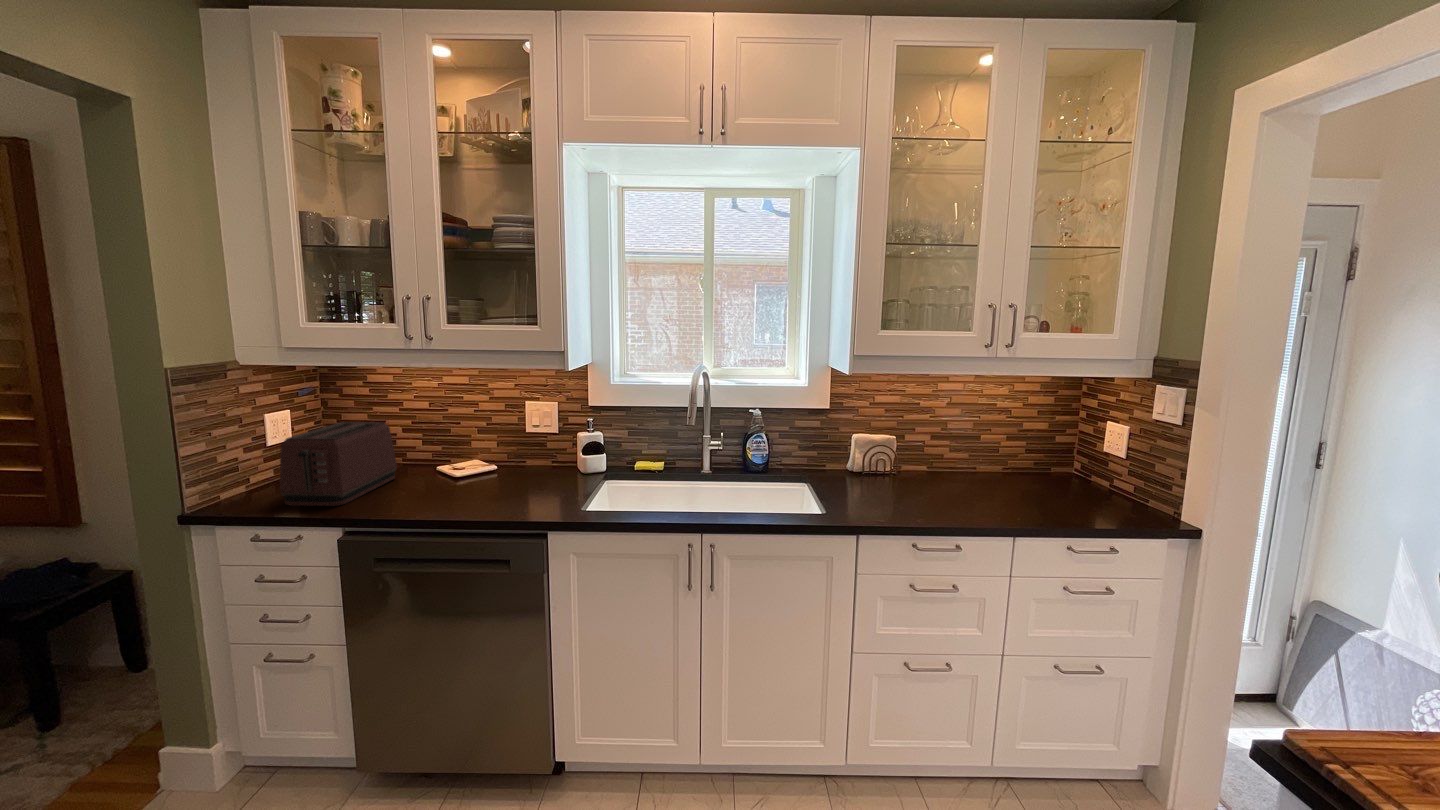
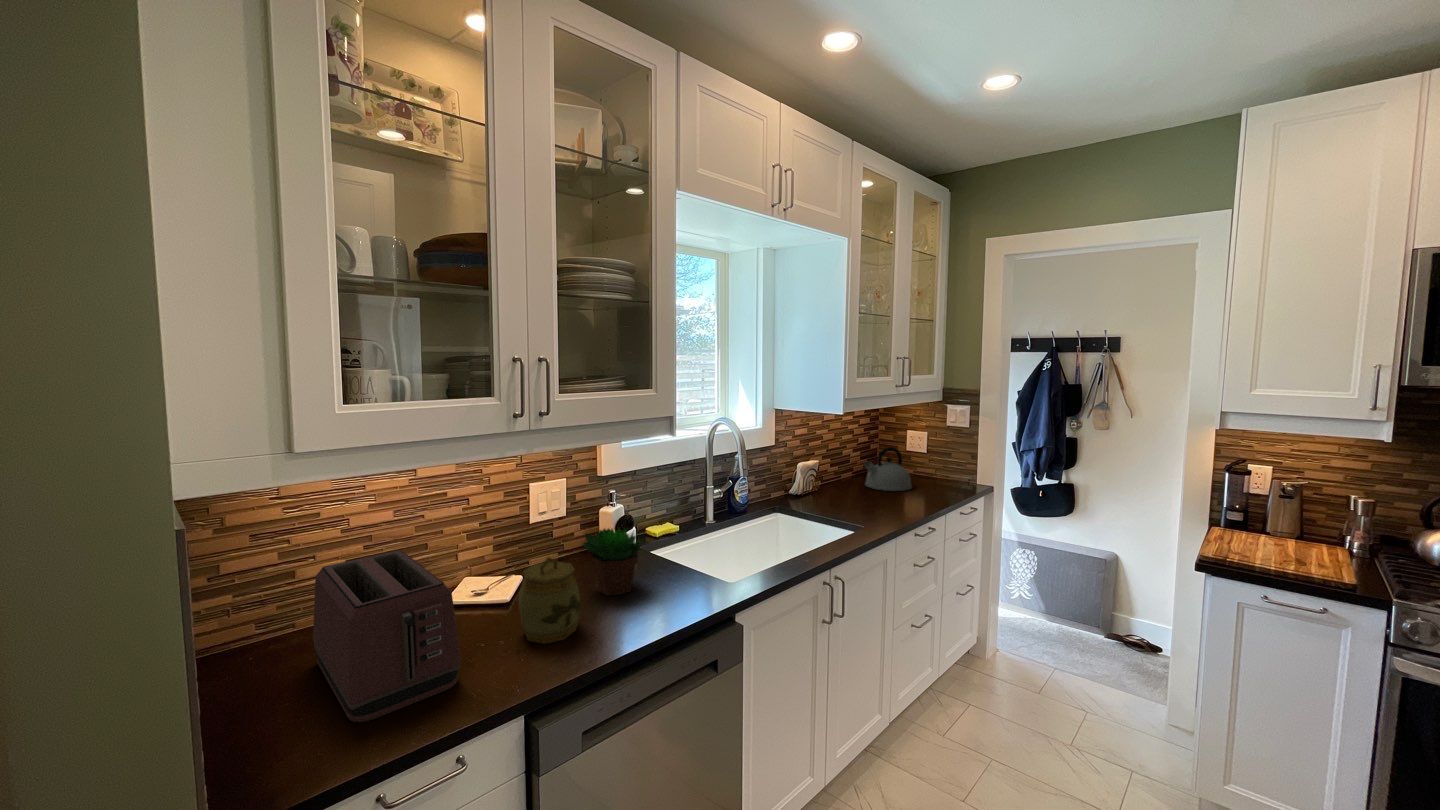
kettle: none [973,436,1050,502] -> present [864,447,912,491]
succulent plant: none [486,441,543,496] -> present [583,528,642,595]
jar: none [402,444,450,506] -> present [519,557,580,644]

